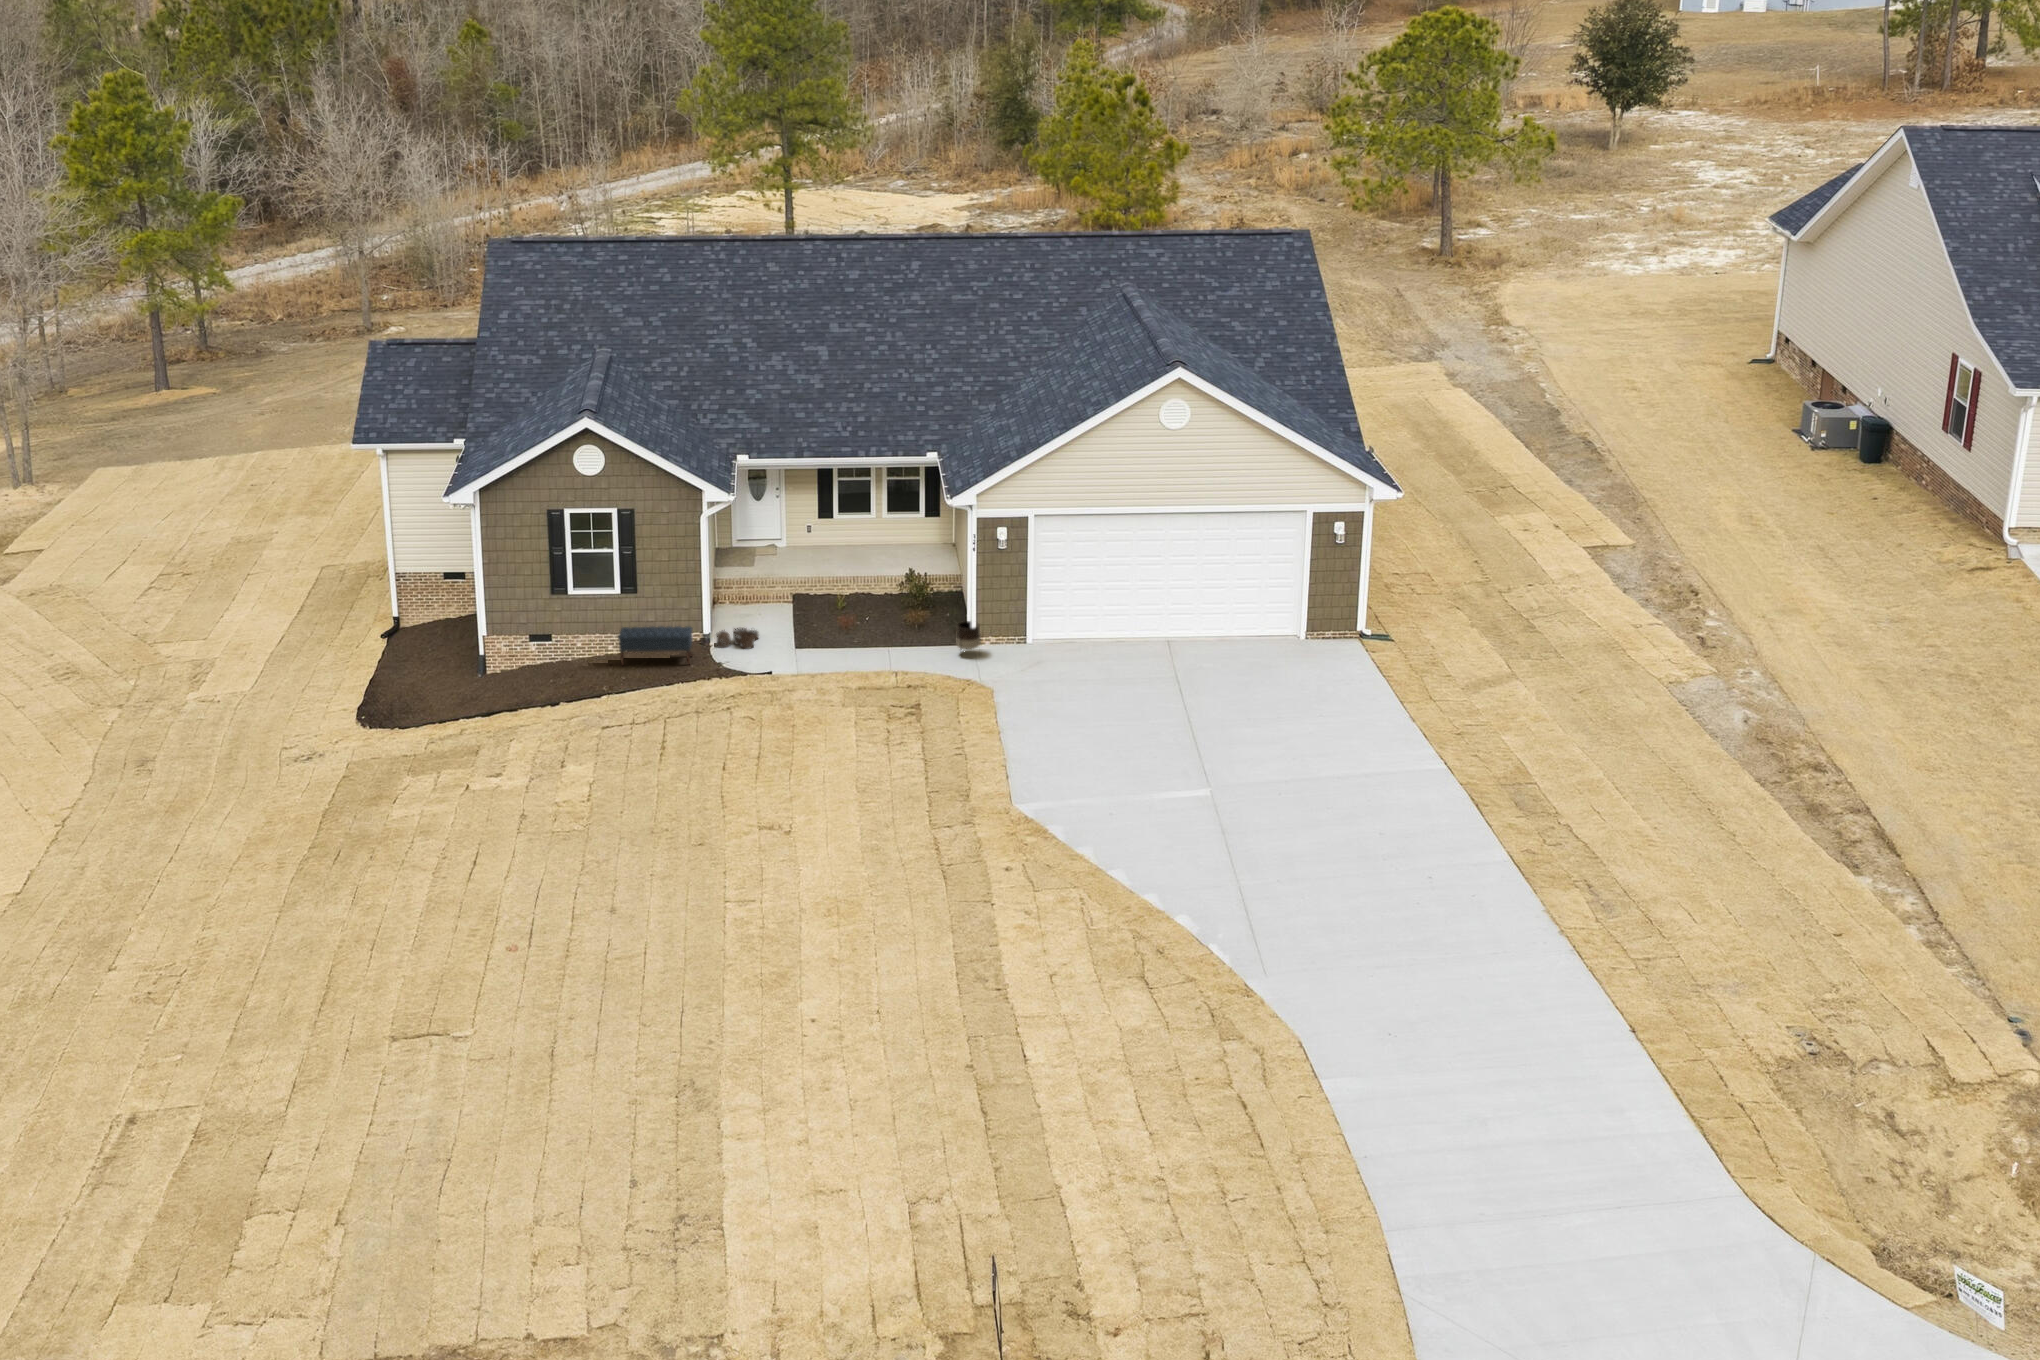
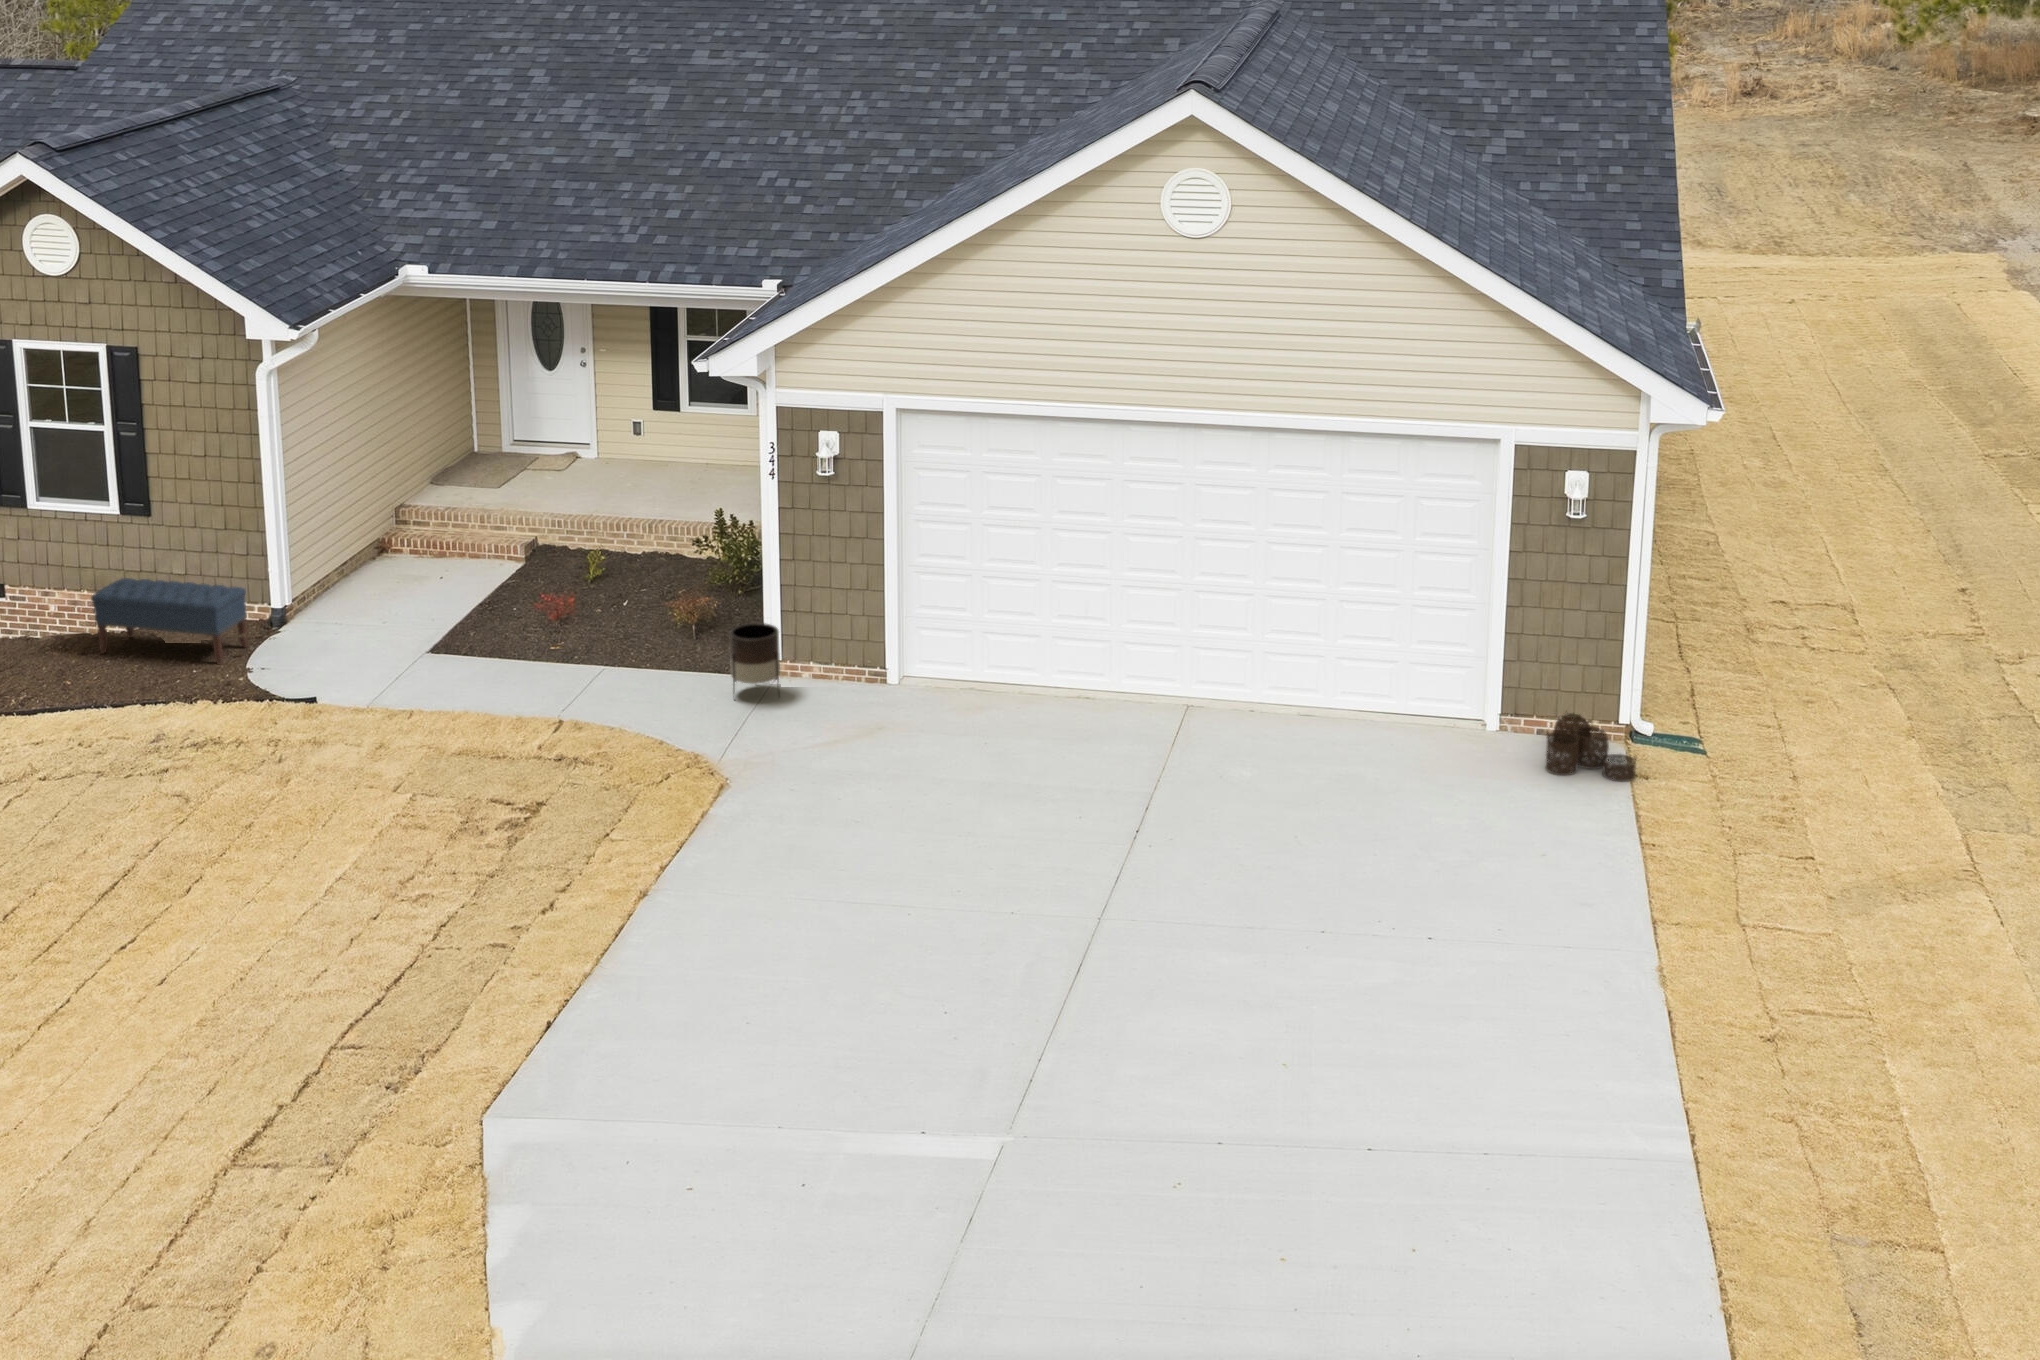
woven basket: present [715,628,759,649] -> present [1546,711,1636,781]

